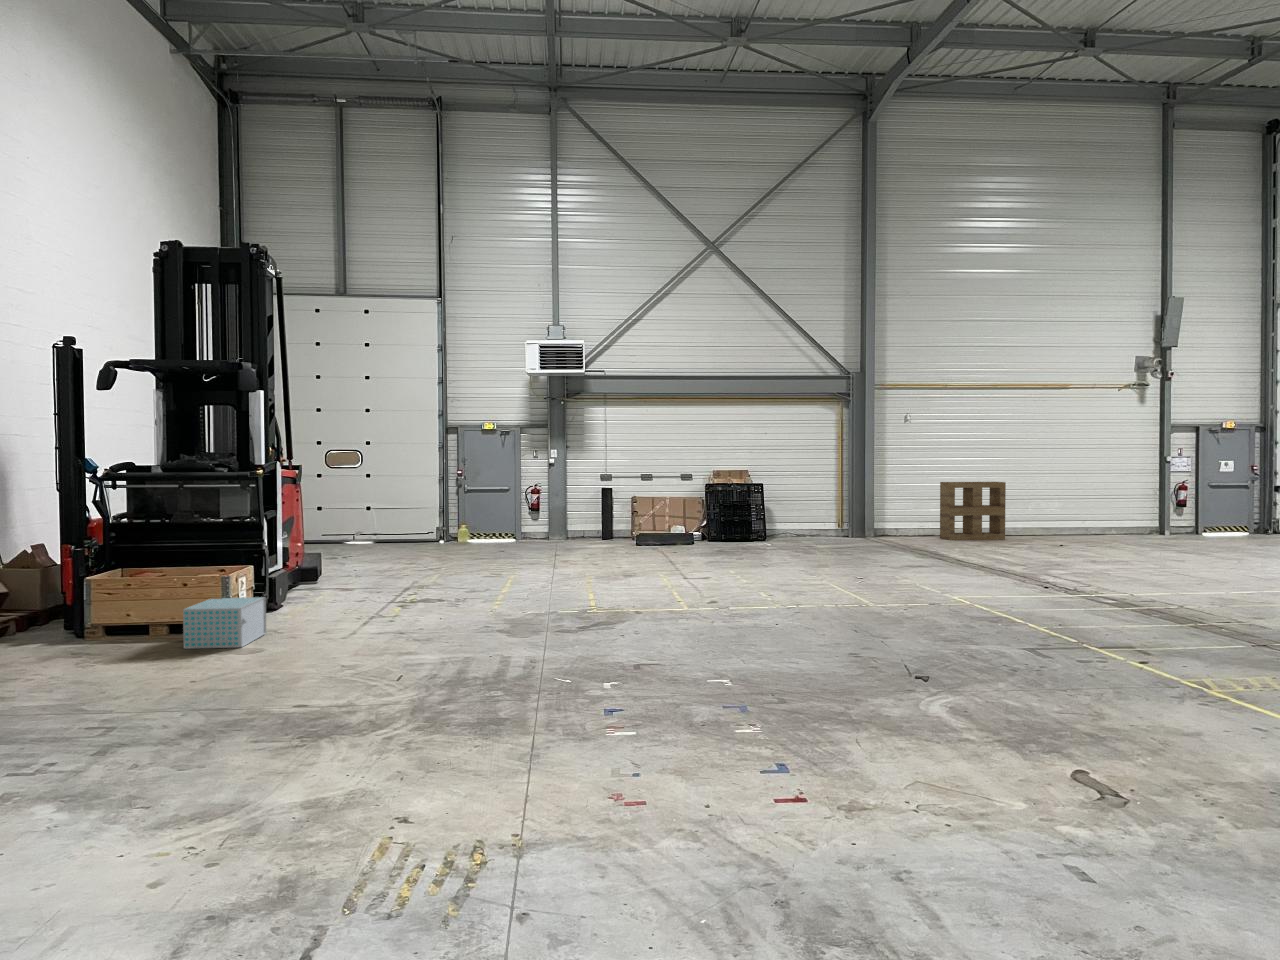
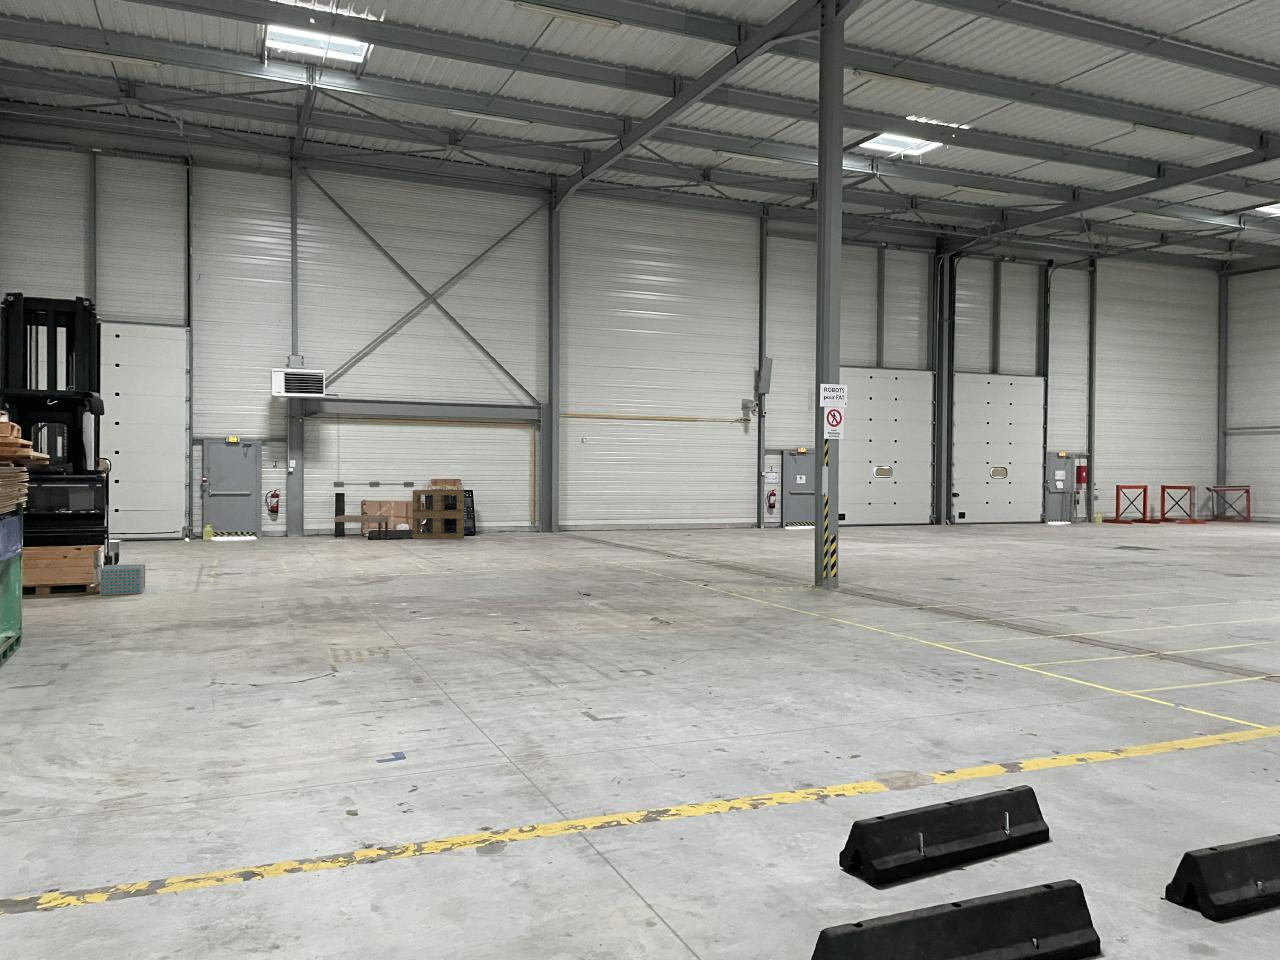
shelving unit: present [940,482,1006,540] -> present [412,490,464,539]
bench: none [600,515,662,544] -> present [334,515,389,539]

